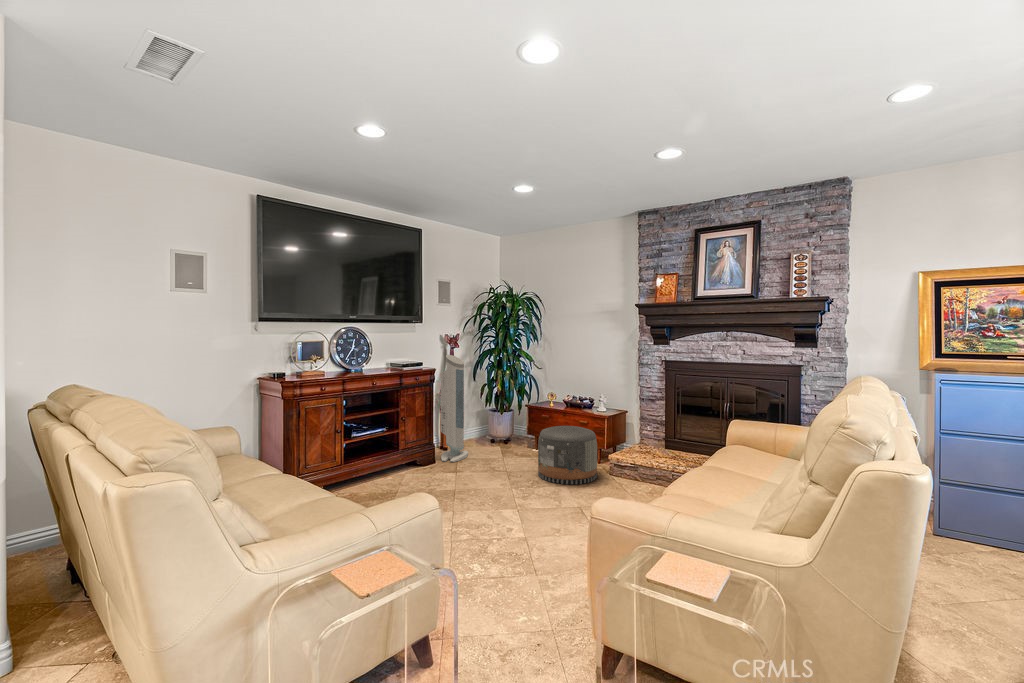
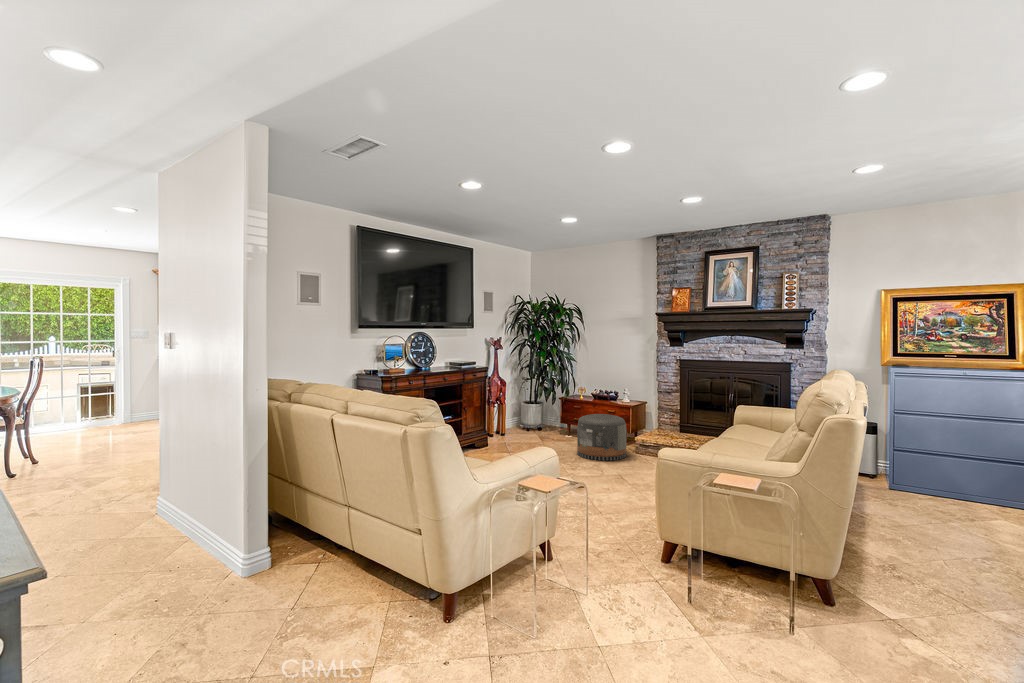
air purifier: present [441,355,468,462] -> none [490,355,513,446]

